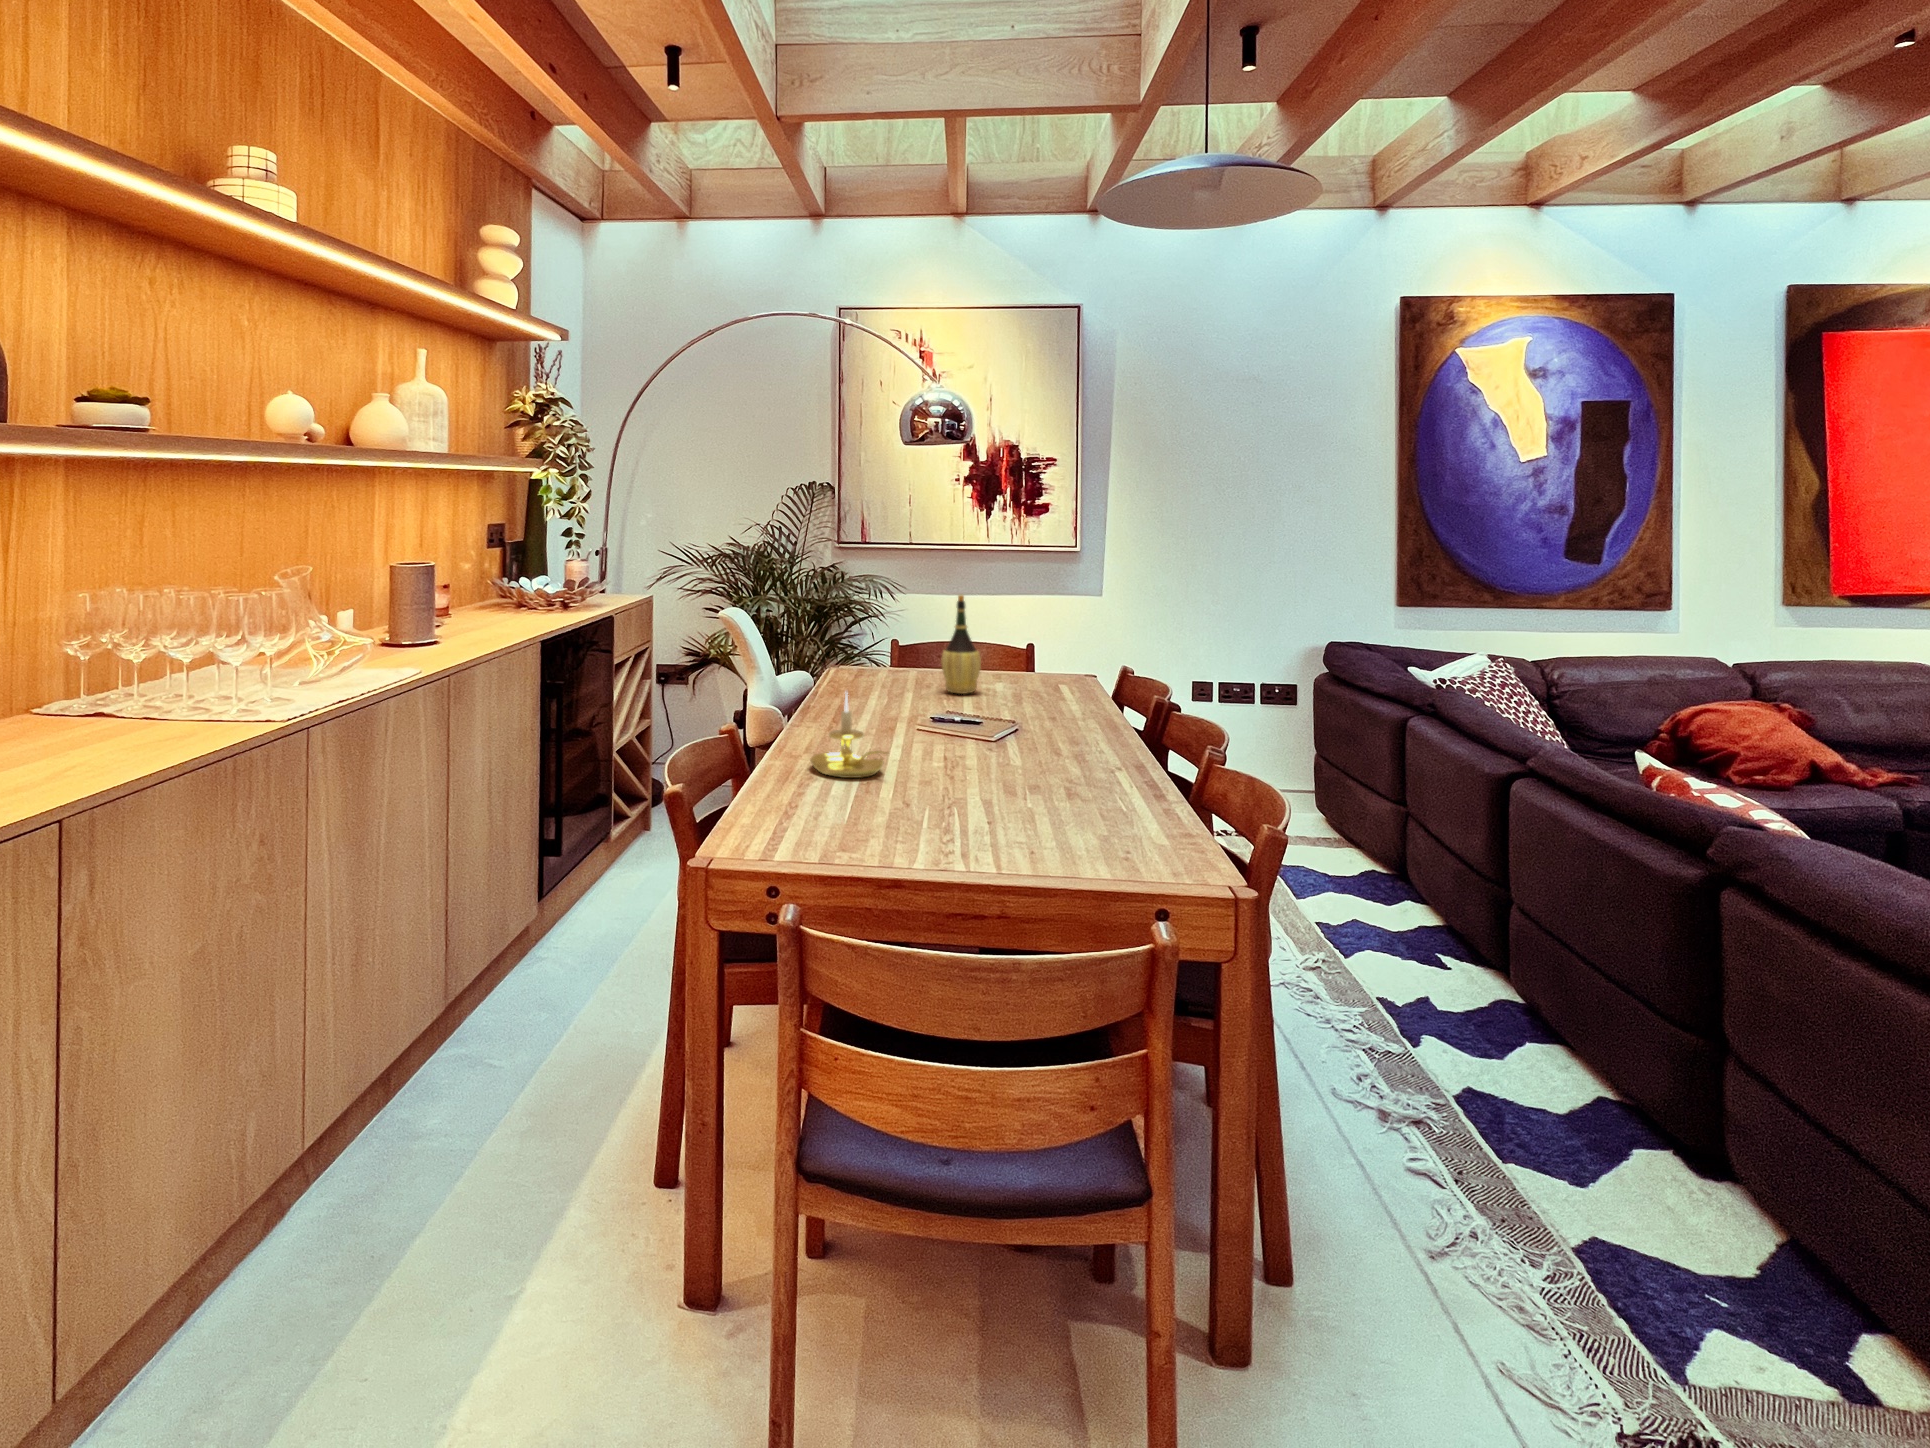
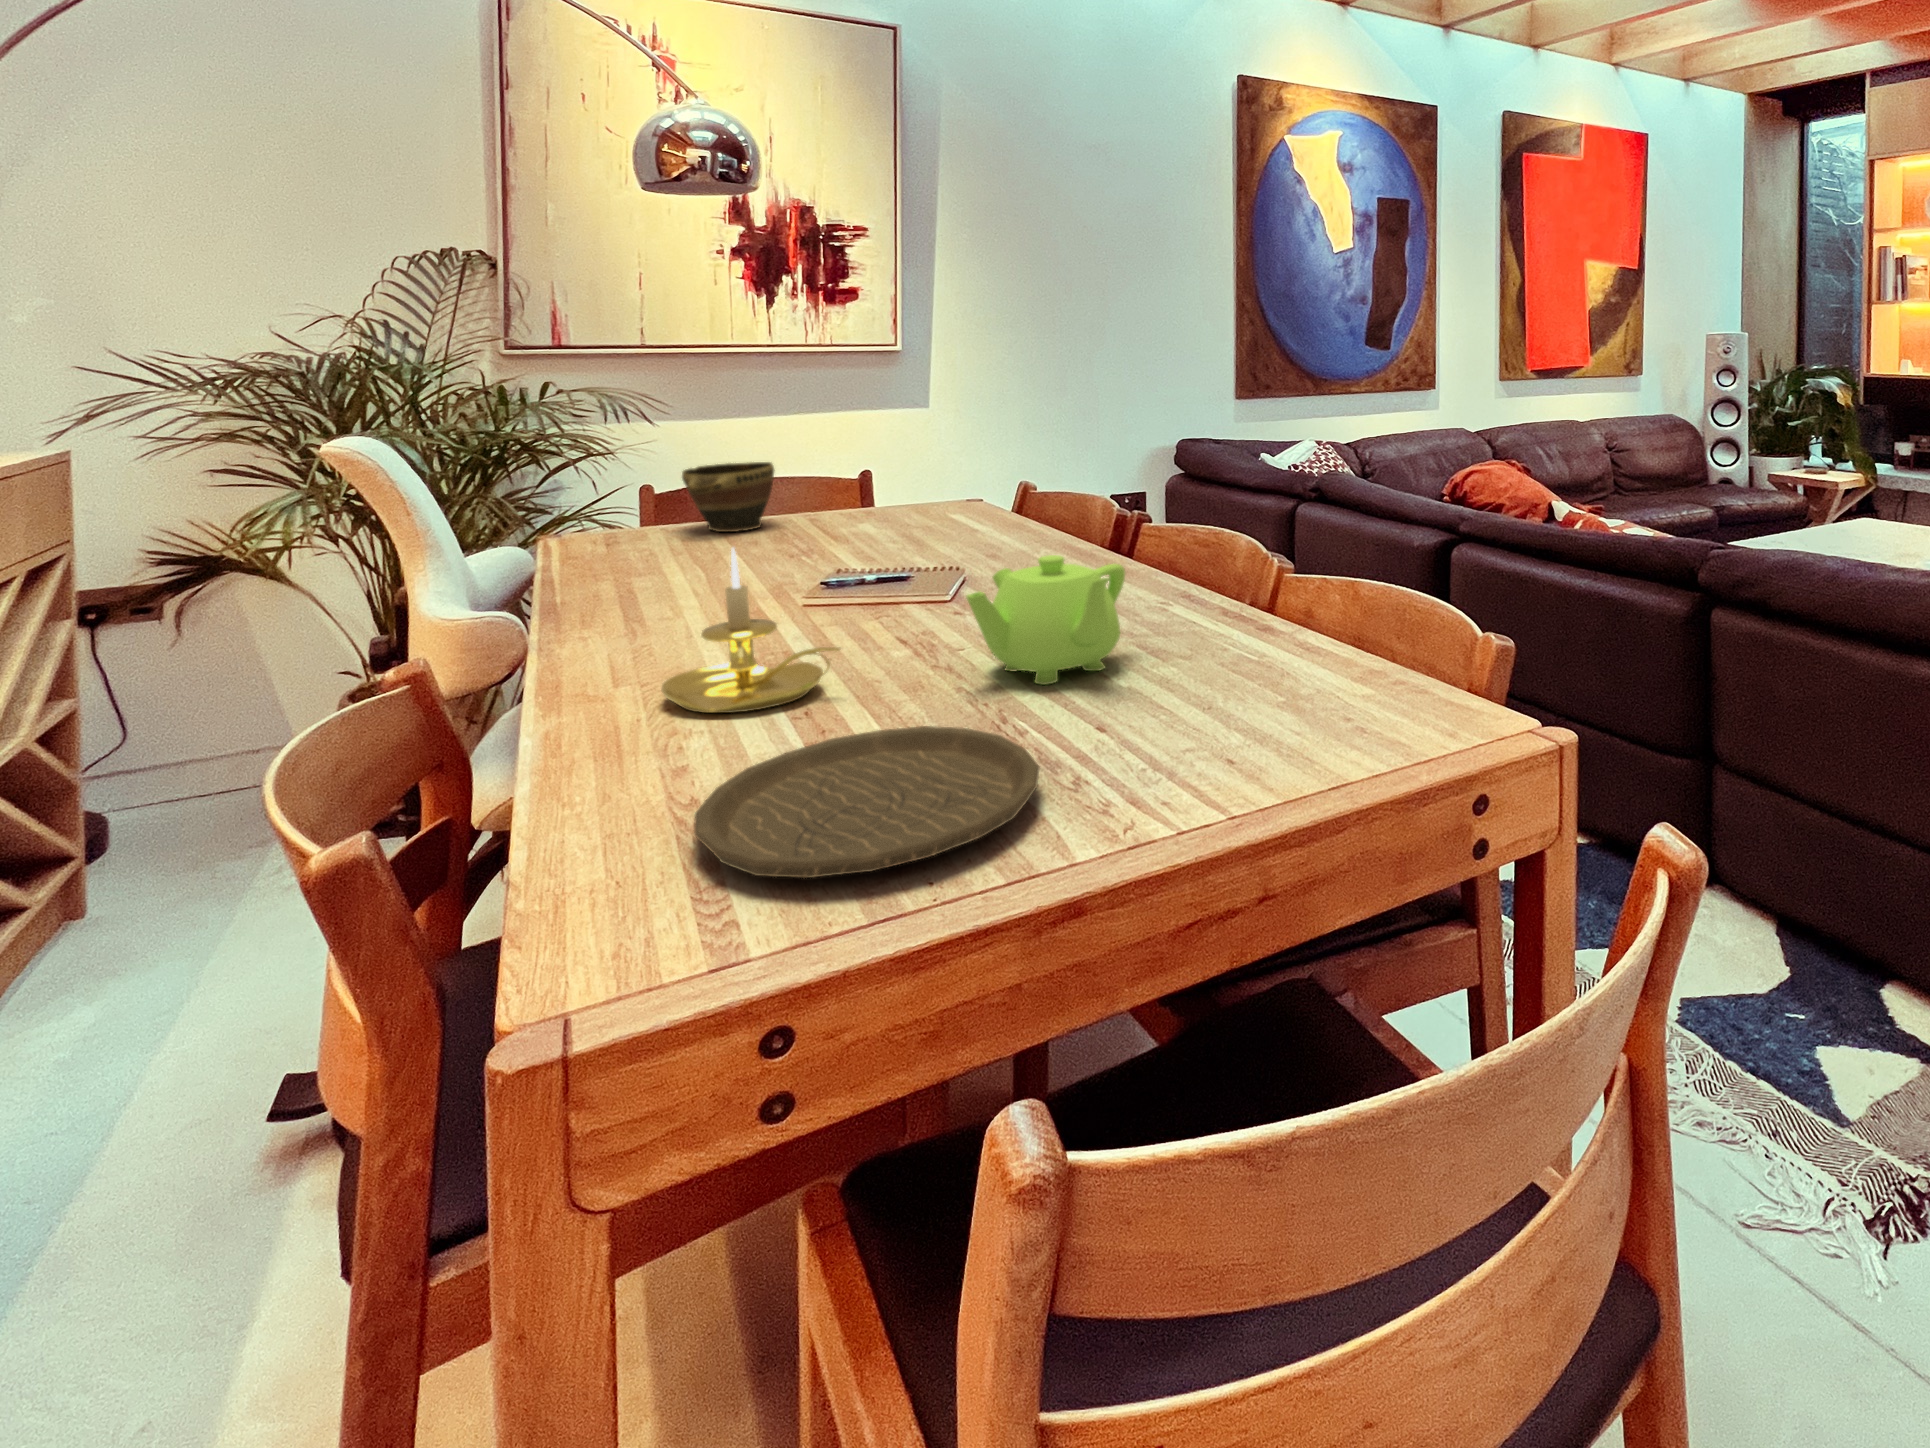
wine bottle: present [941,595,981,694] -> none [793,392,859,543]
bowl: none [889,633,943,678] -> present [682,462,775,532]
teapot: none [950,719,1057,797] -> present [967,555,1125,685]
plate: none [779,795,935,850] -> present [694,726,1040,878]

